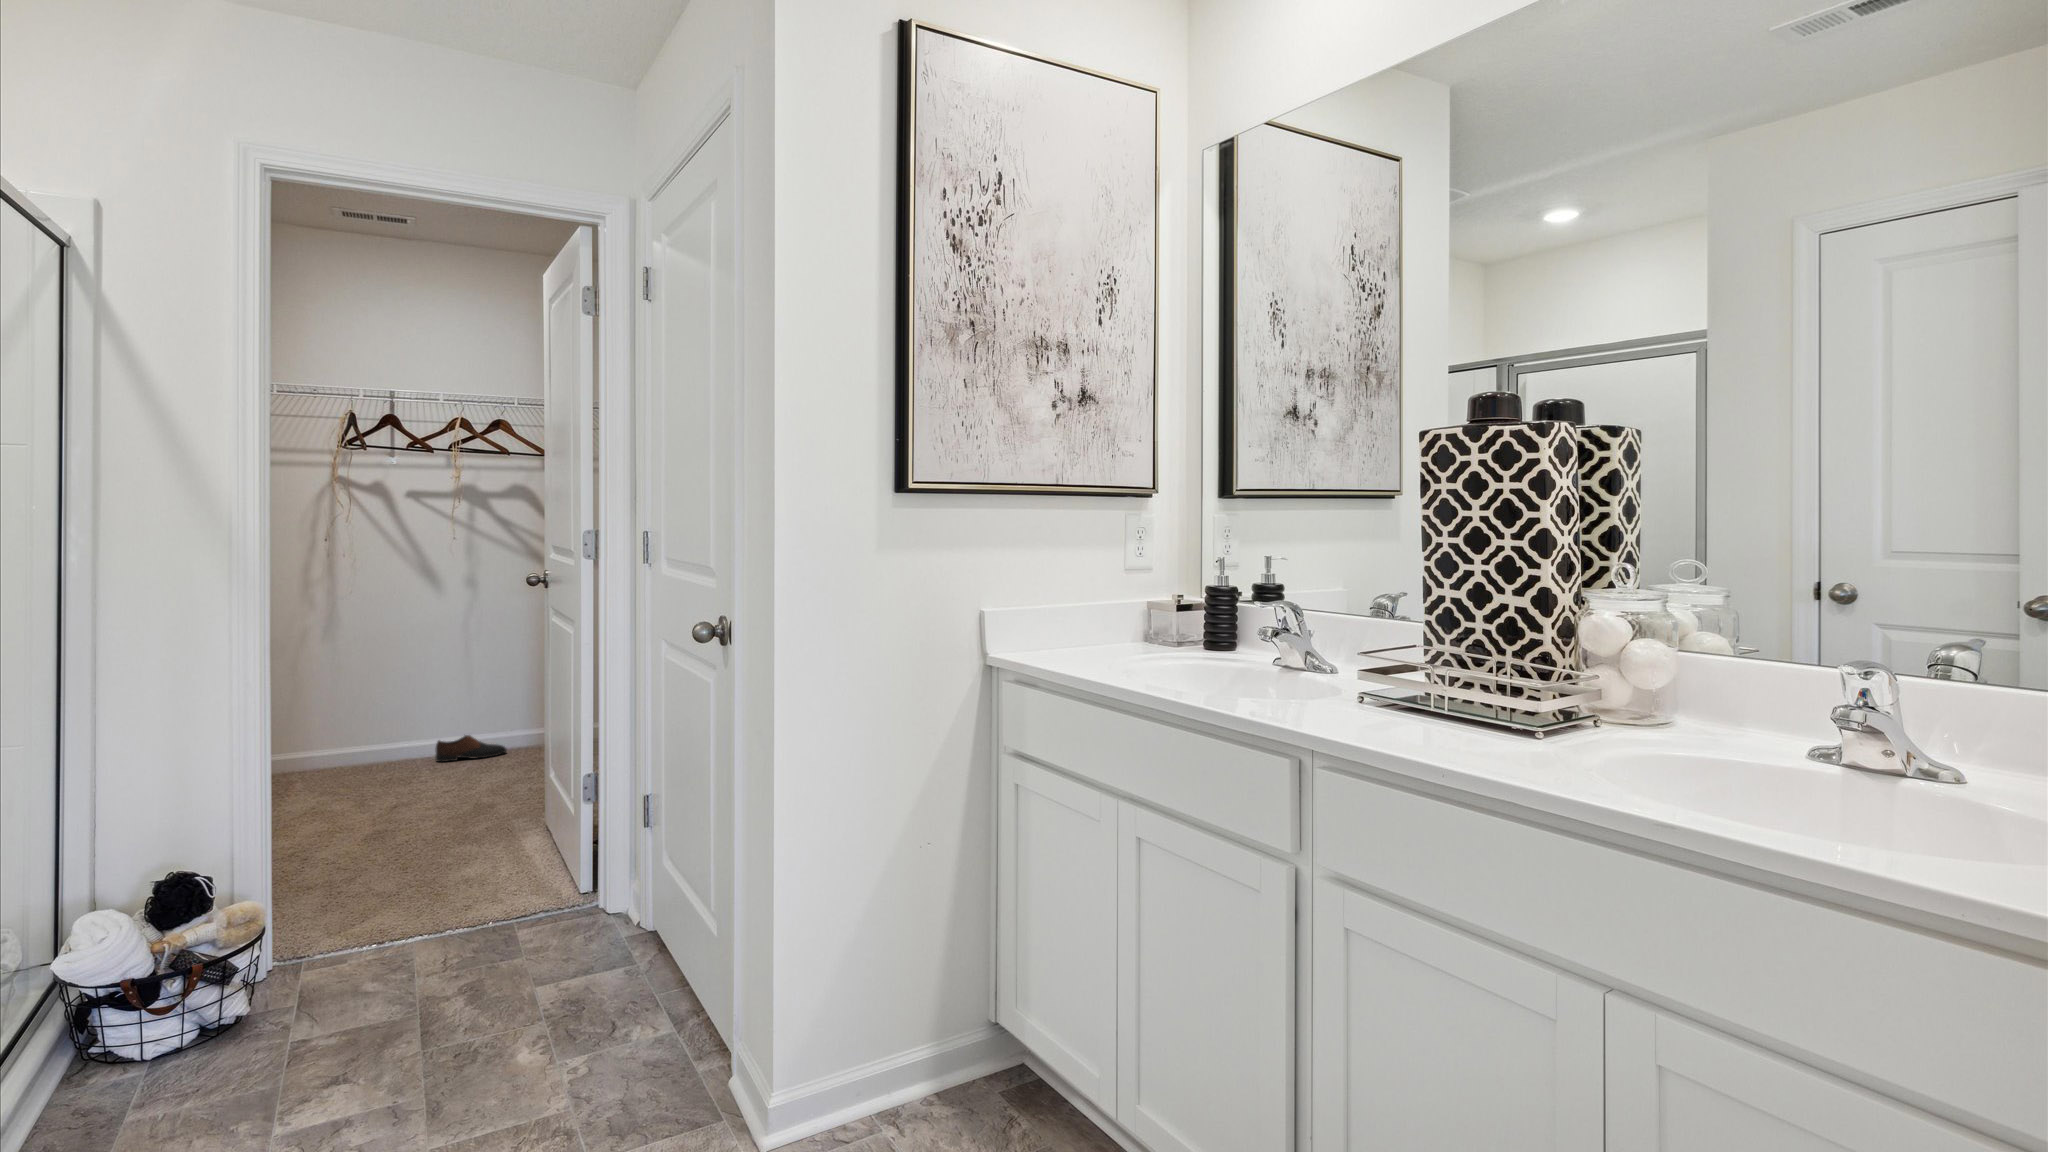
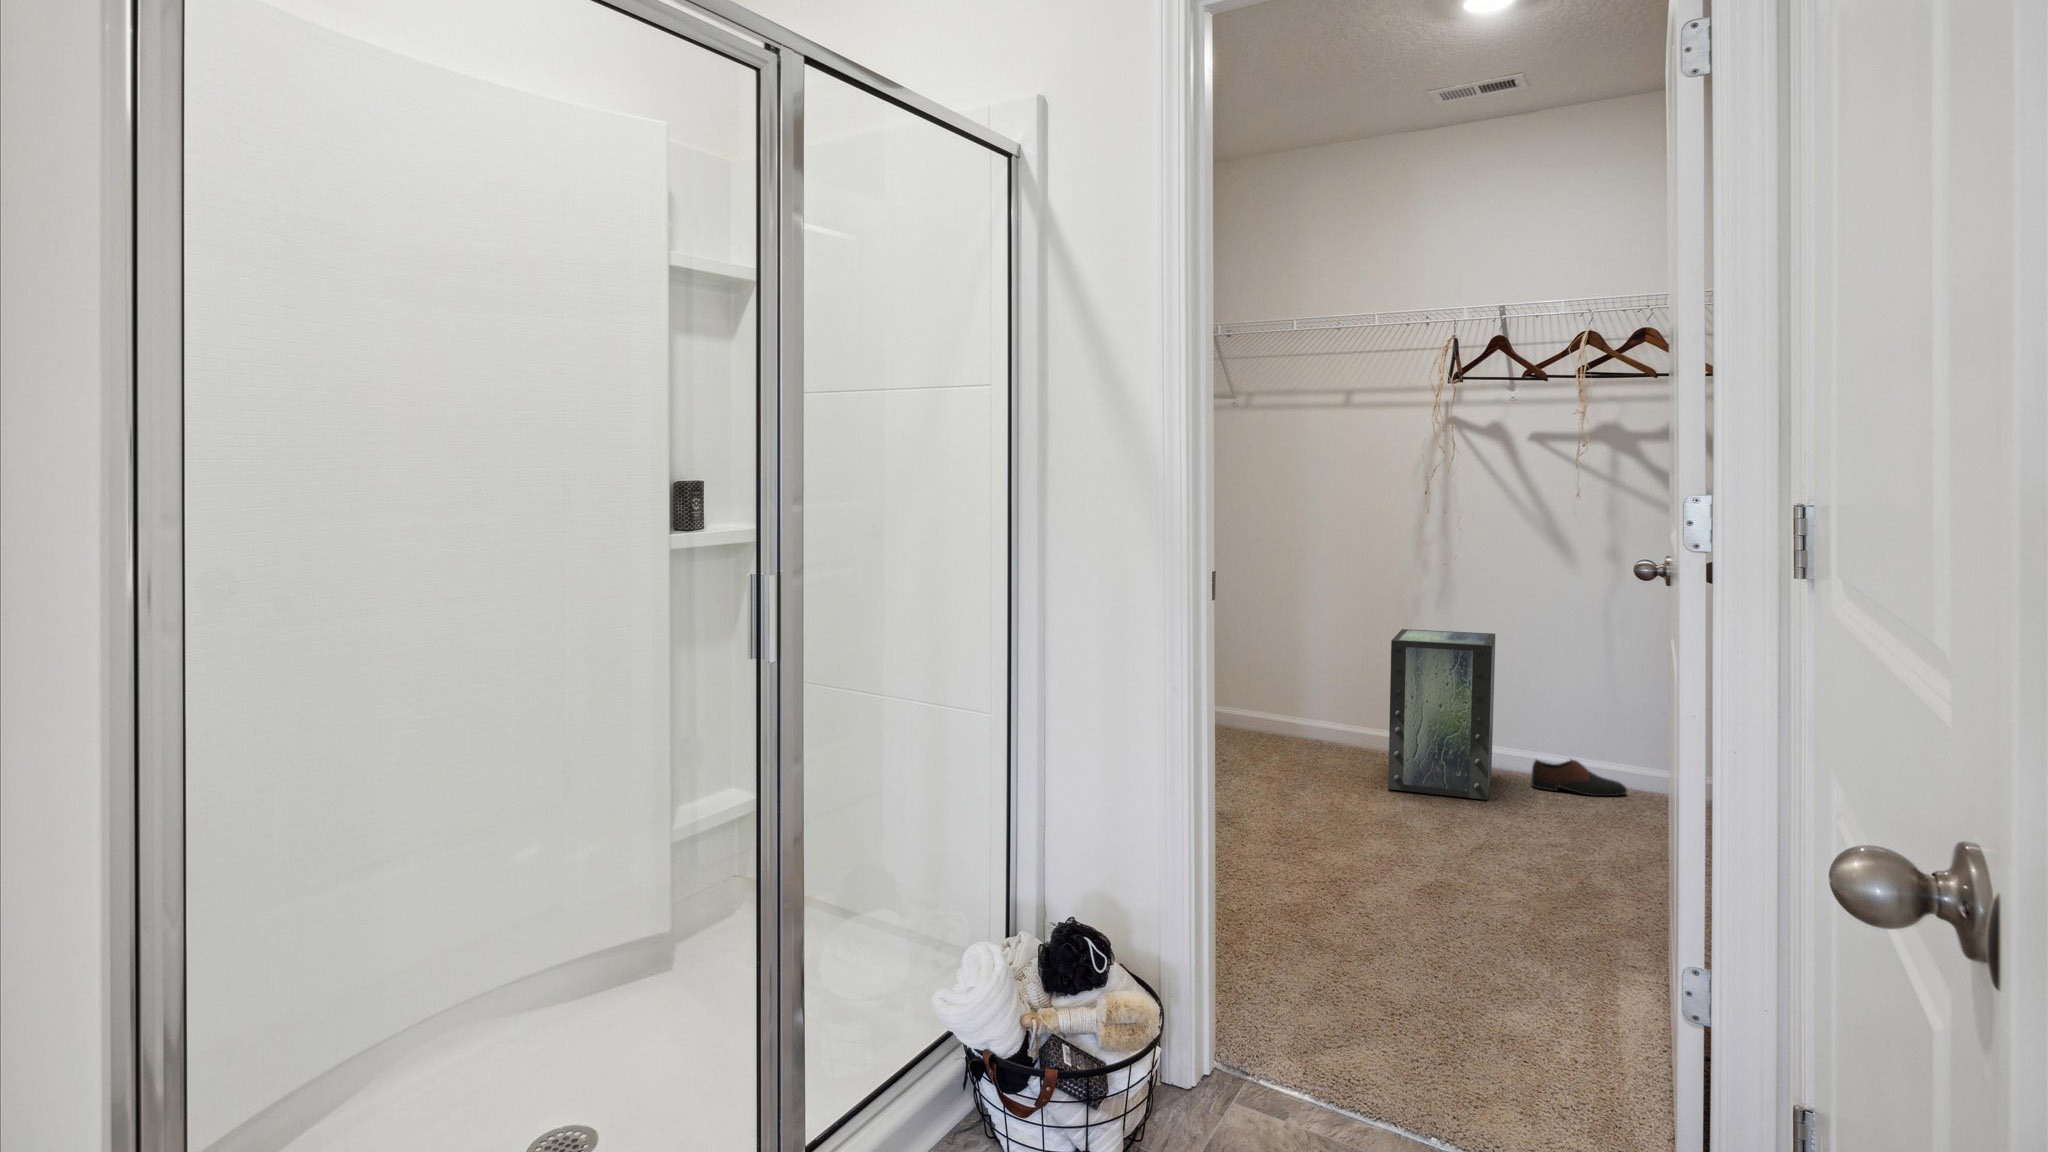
storage box: none [312,648,407,786] -> present [1388,629,1495,800]

